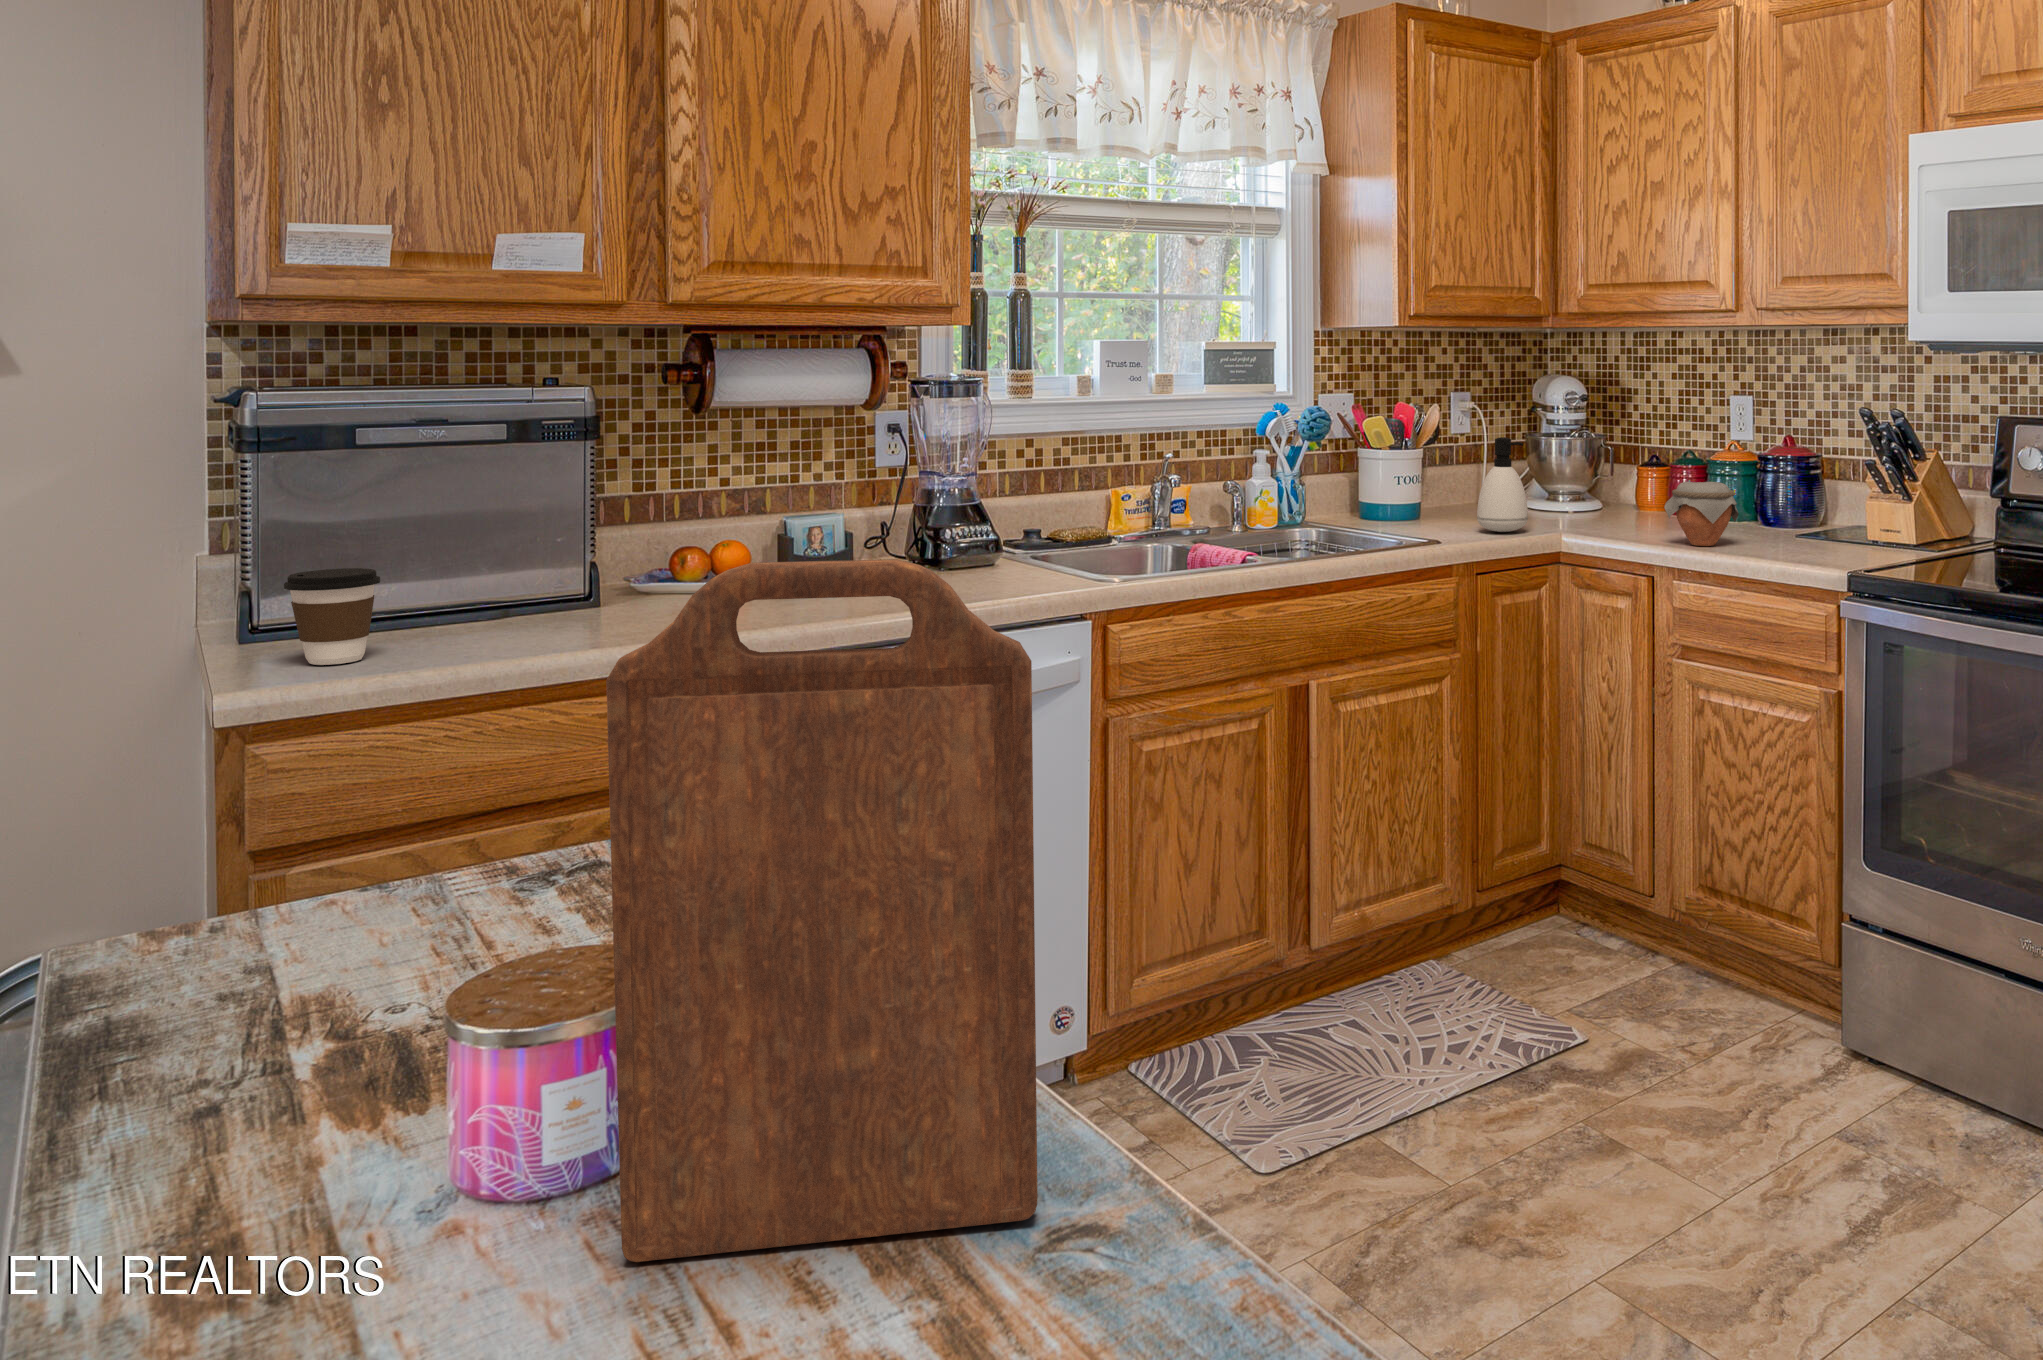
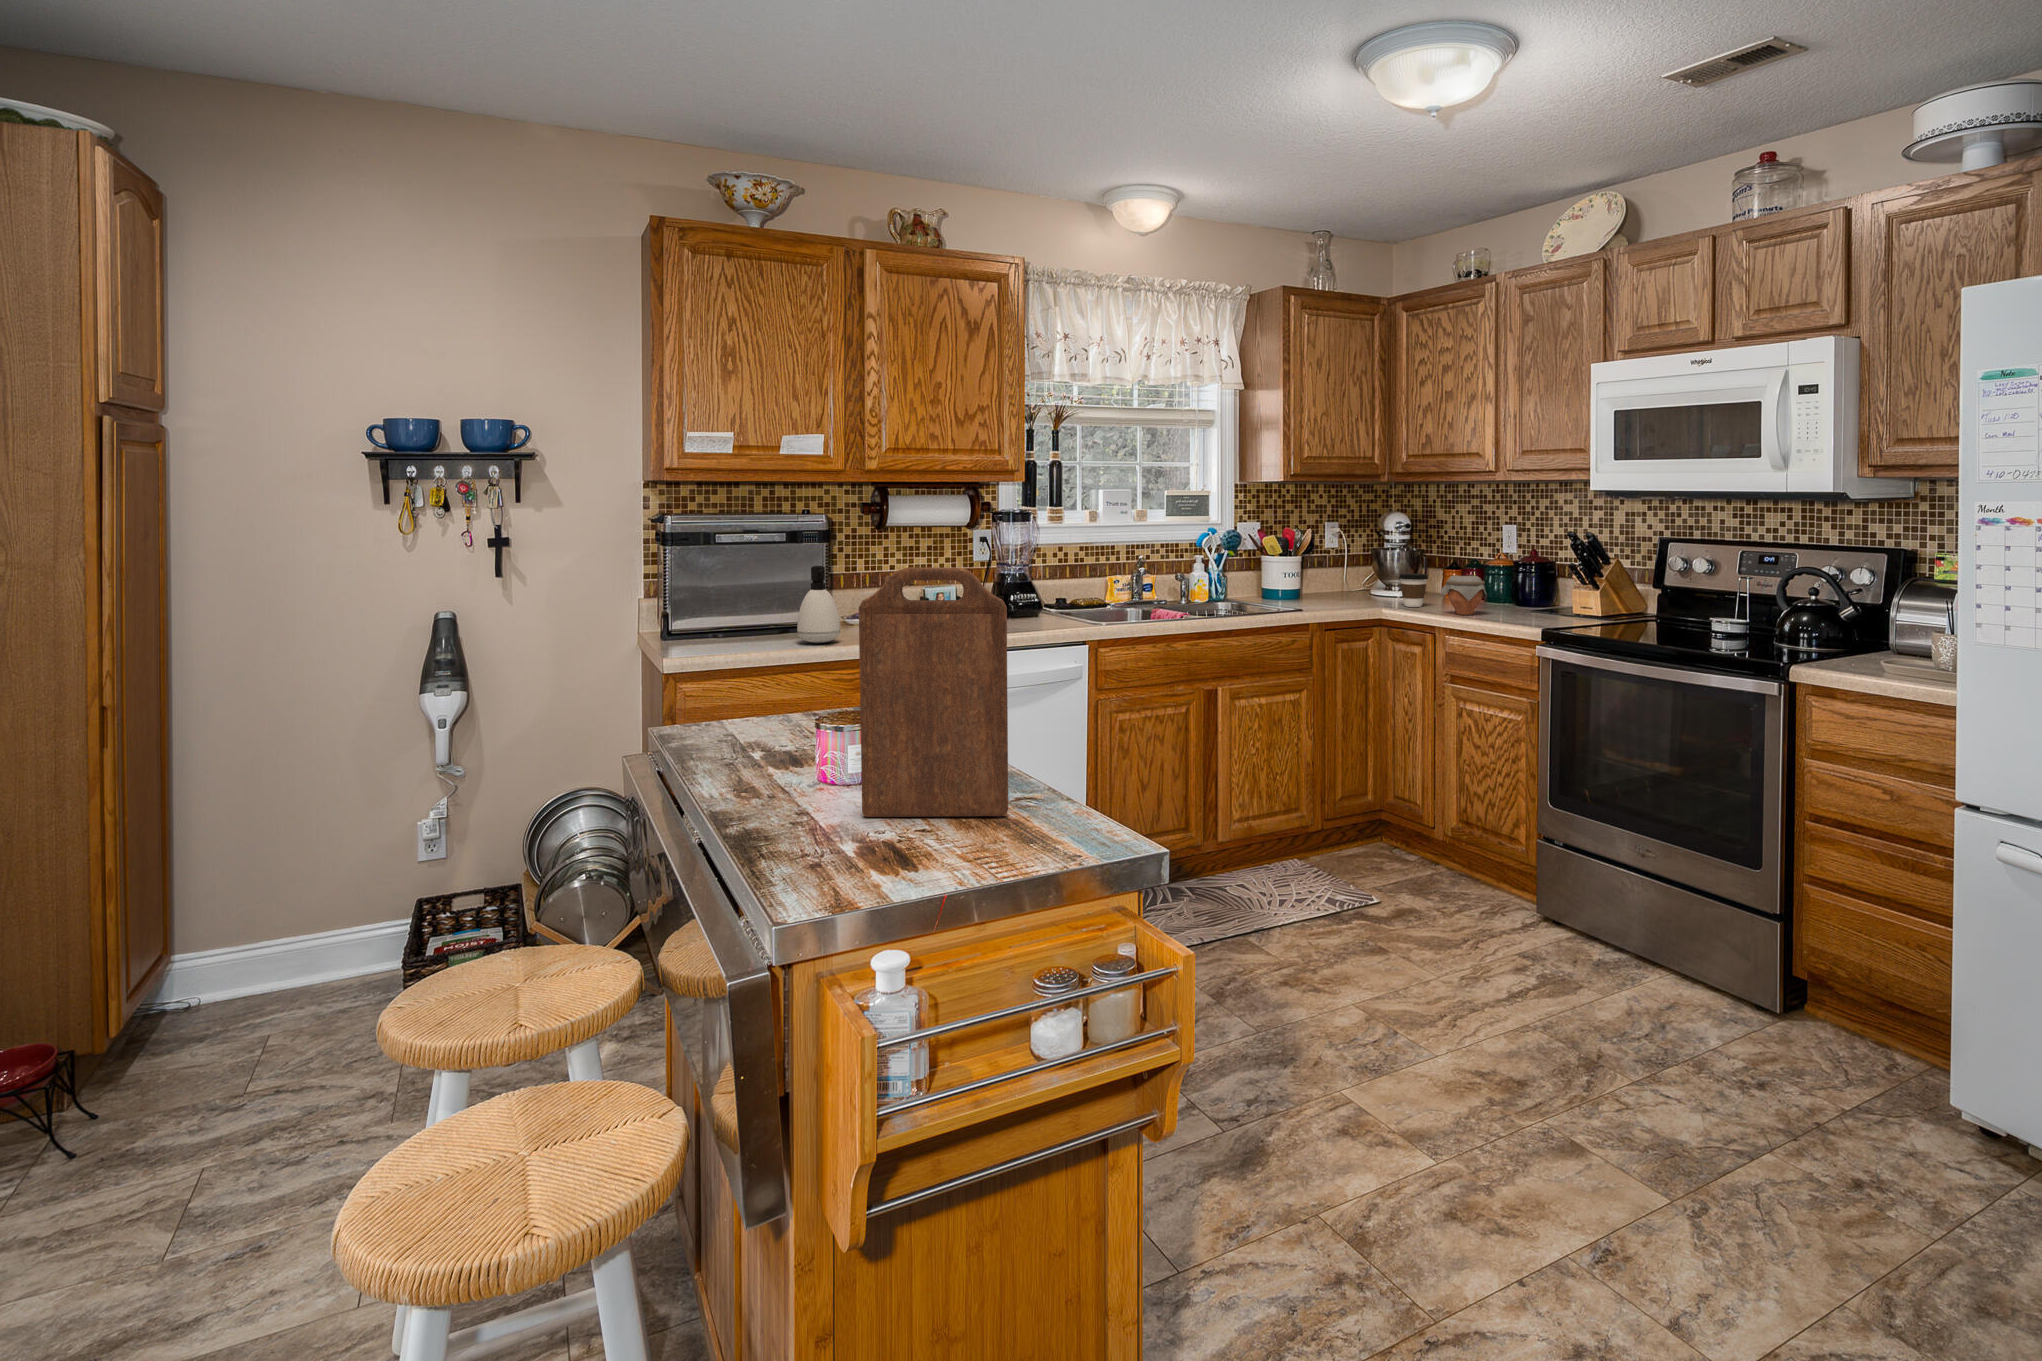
soap dispenser: present [1477,437,1528,532] -> present [797,566,841,643]
coffee cup: present [284,568,380,665] -> present [1399,574,1428,607]

